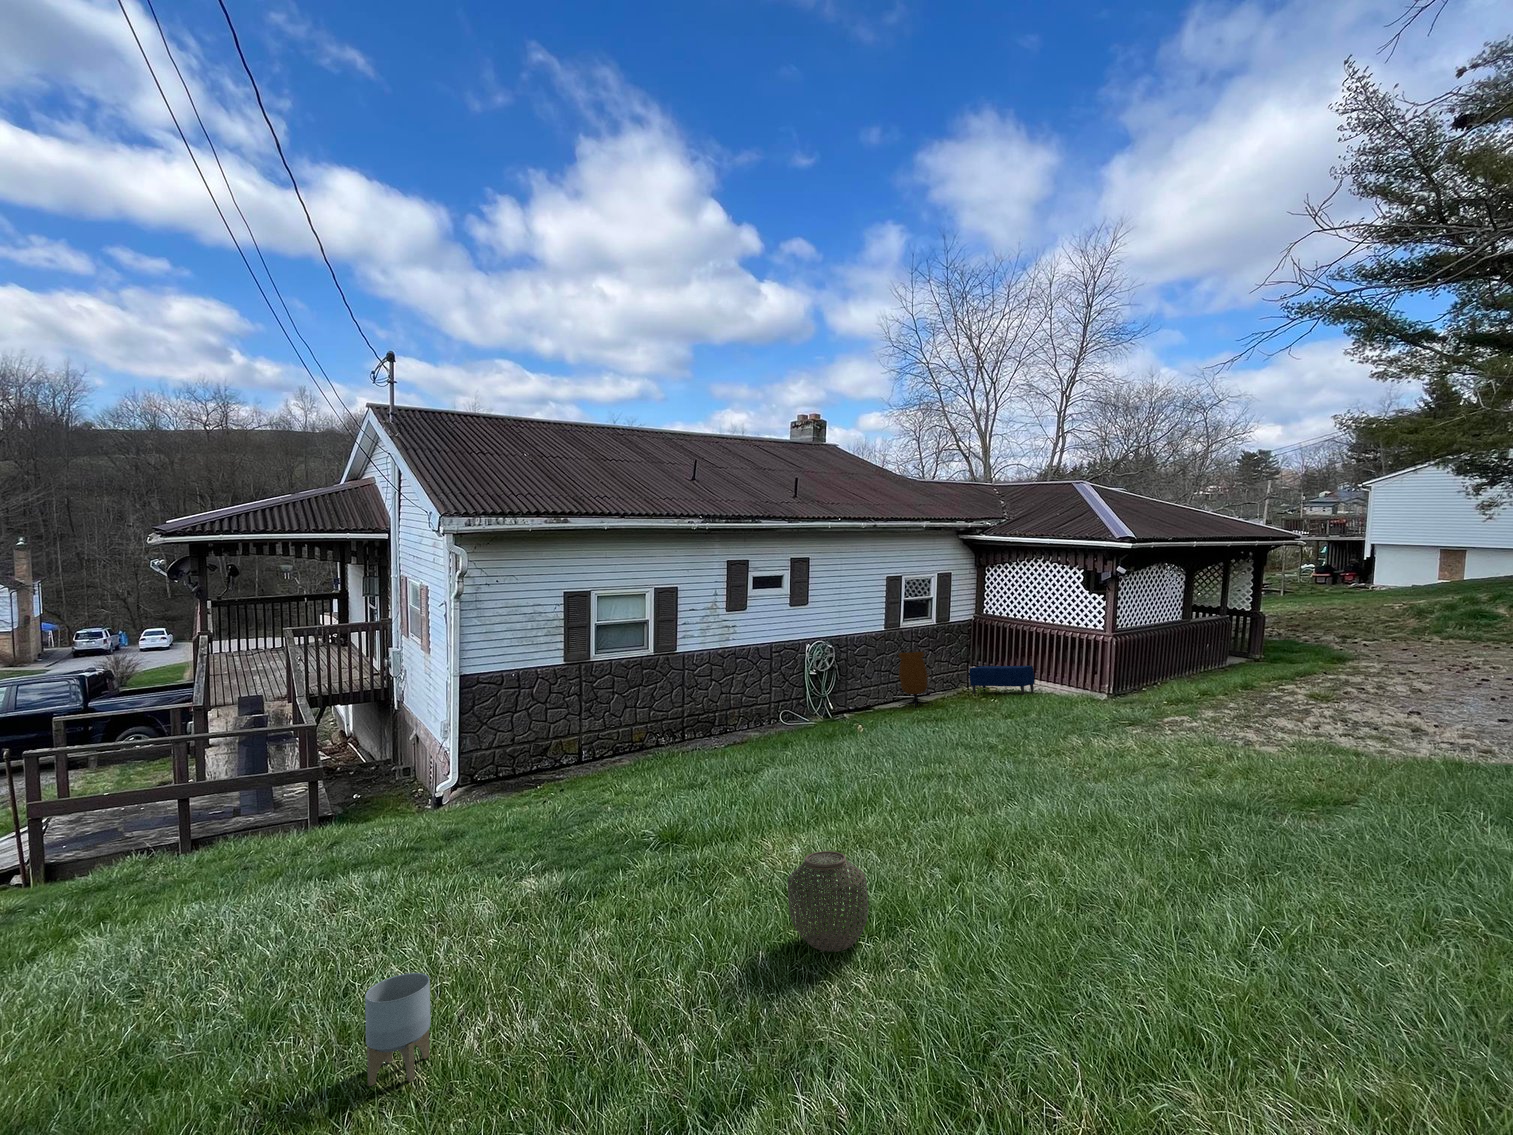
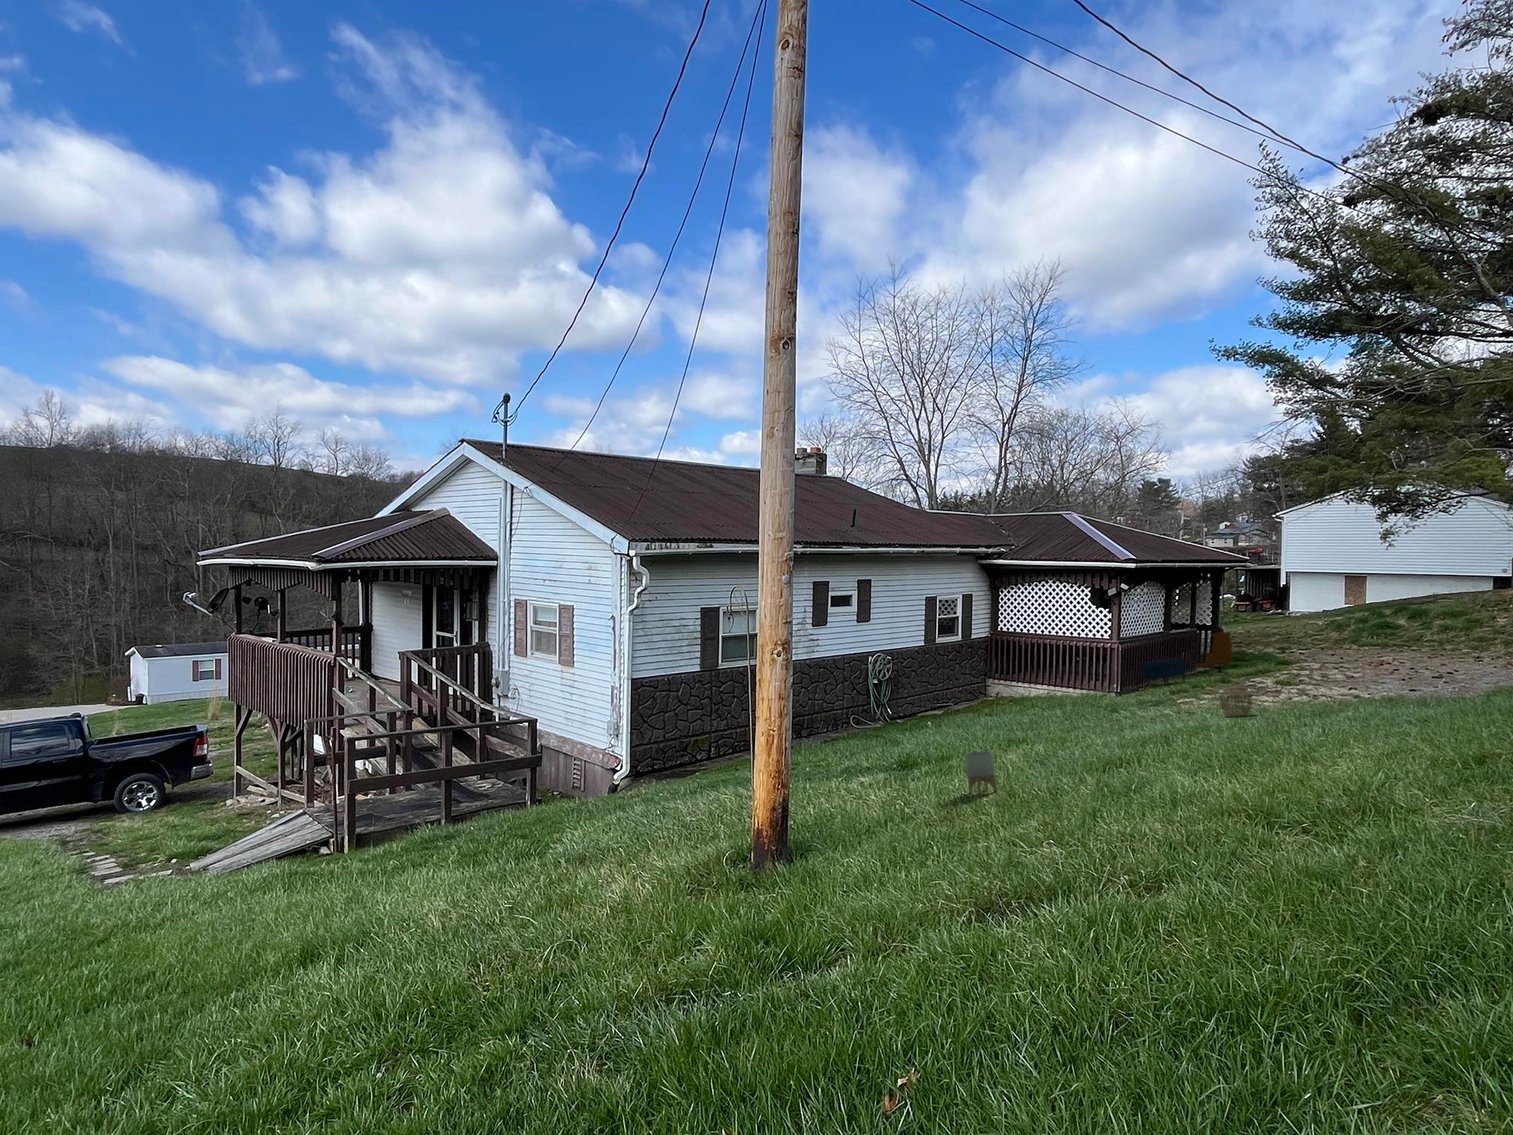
lounge chair: present [898,652,933,708] -> present [1195,632,1232,675]
bench: present [969,666,1035,695] -> present [1142,659,1186,686]
woven basket: present [788,851,868,952] -> present [1219,686,1252,717]

